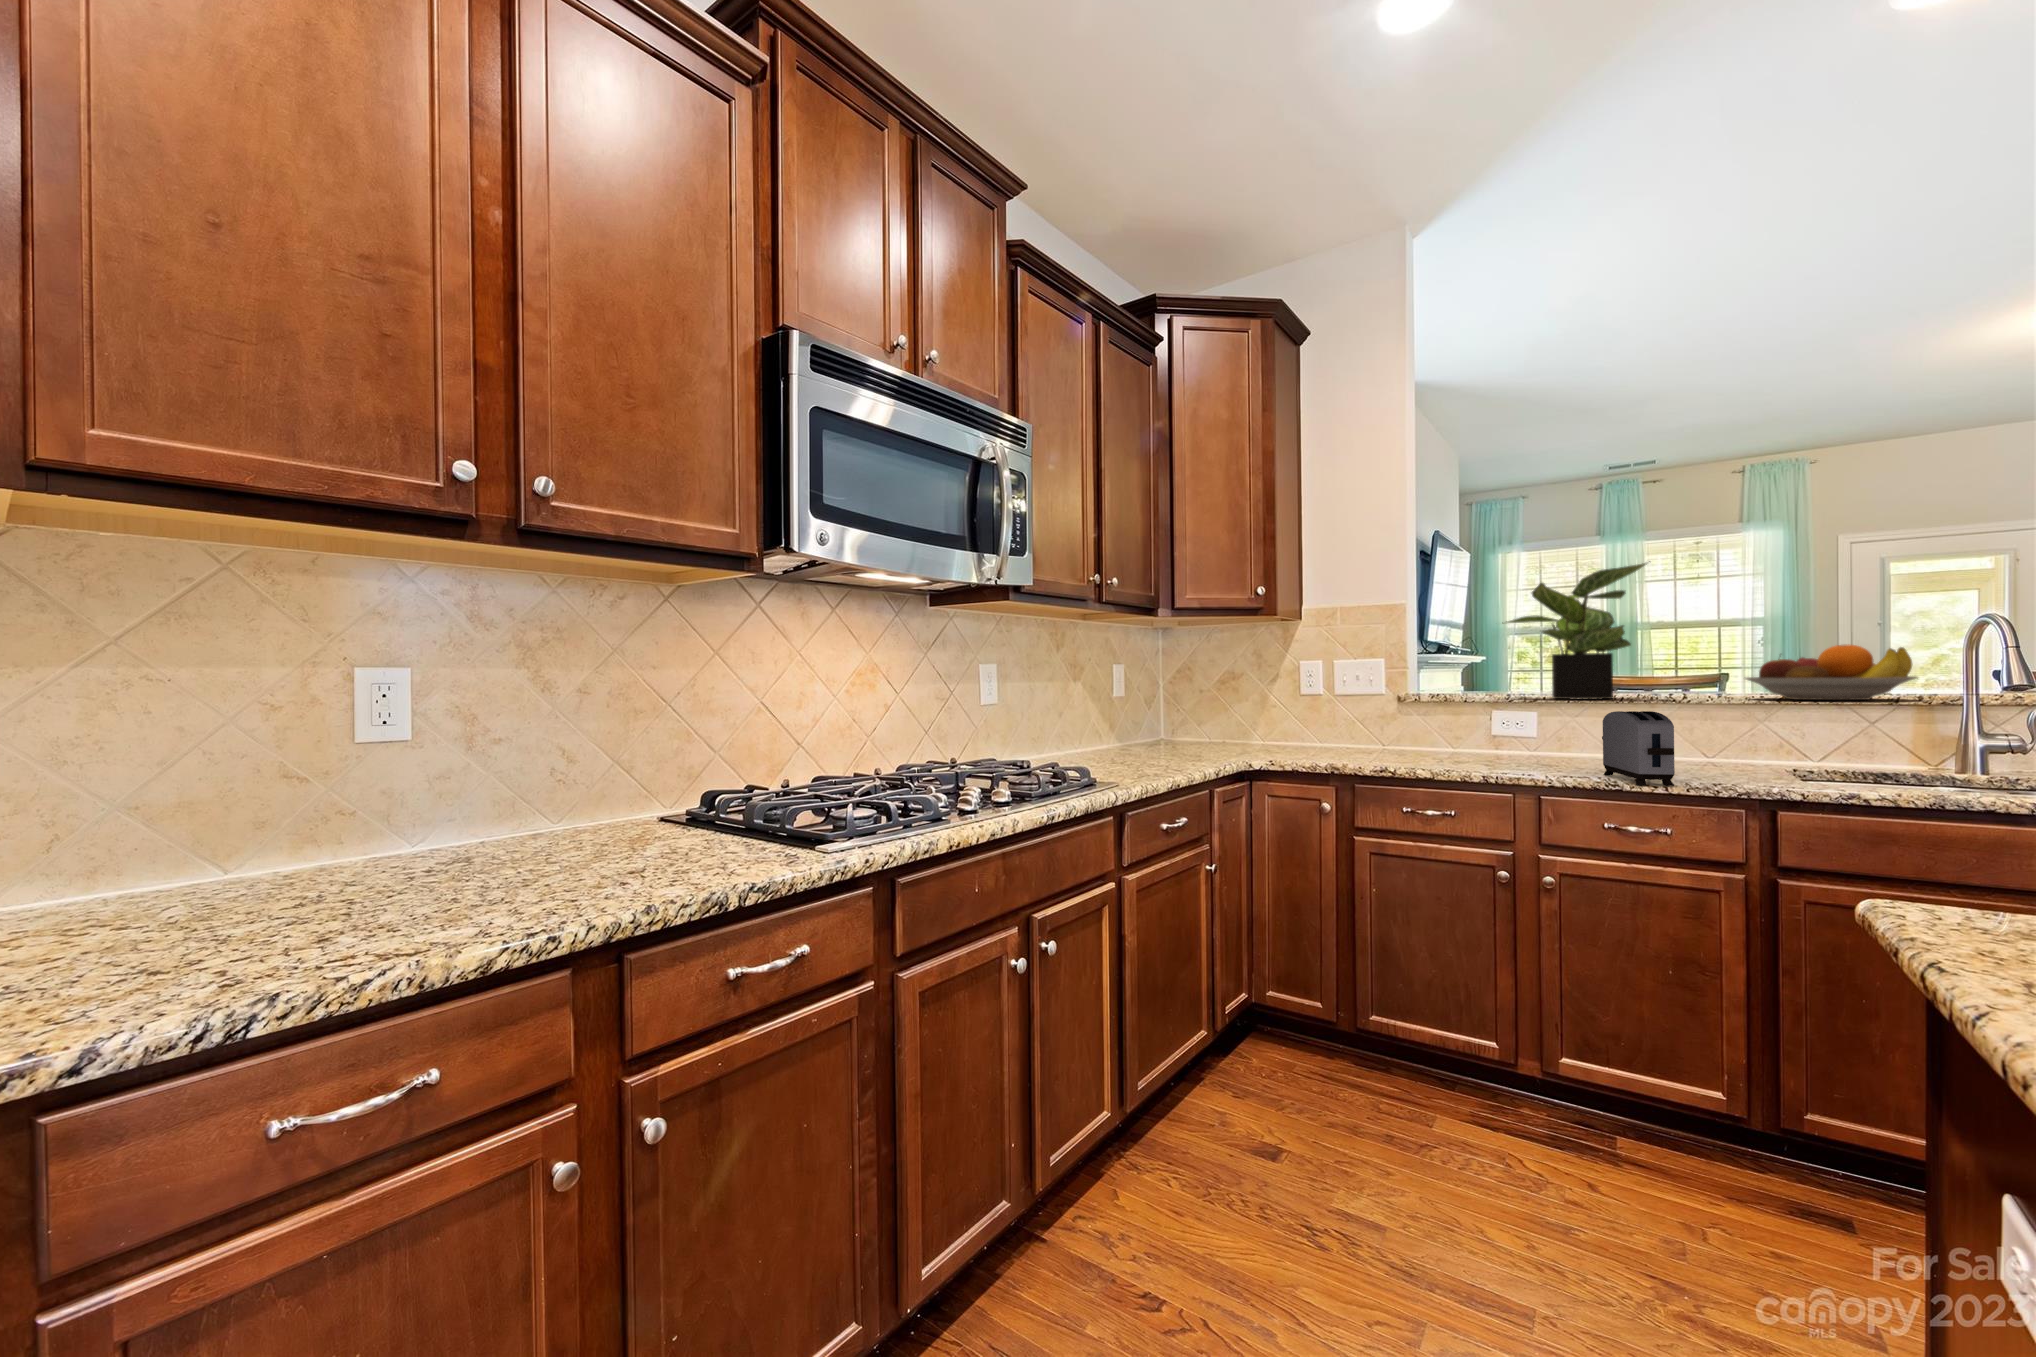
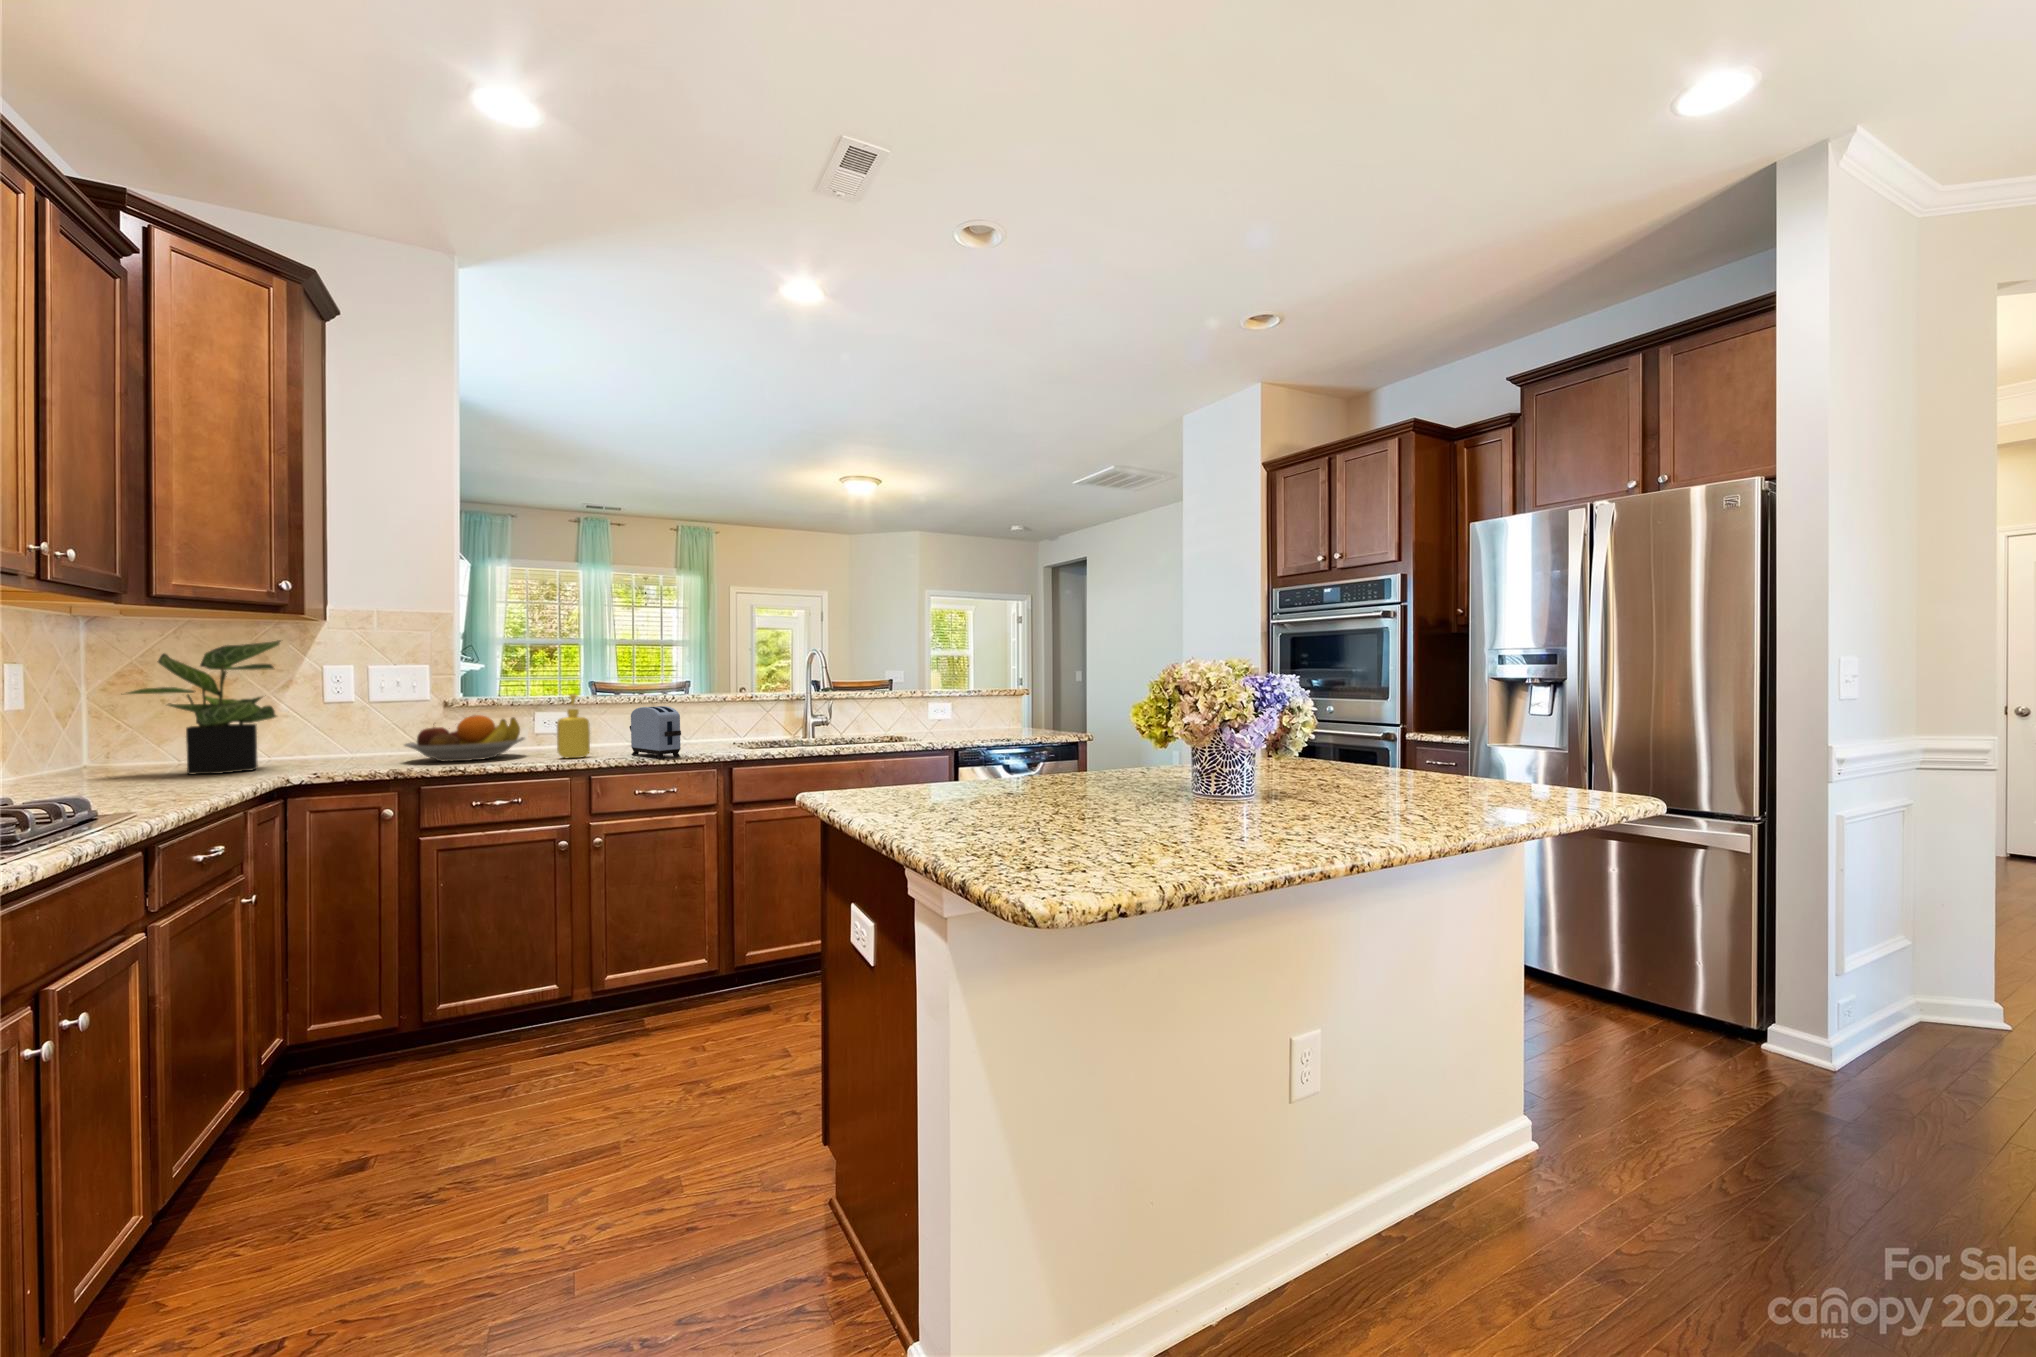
potted plant: present [1506,561,1650,699] -> present [127,640,280,775]
fruit bowl: present [1745,645,1917,700] -> present [404,715,525,761]
soap dispenser: none [1505,691,1545,771] -> present [557,694,590,758]

